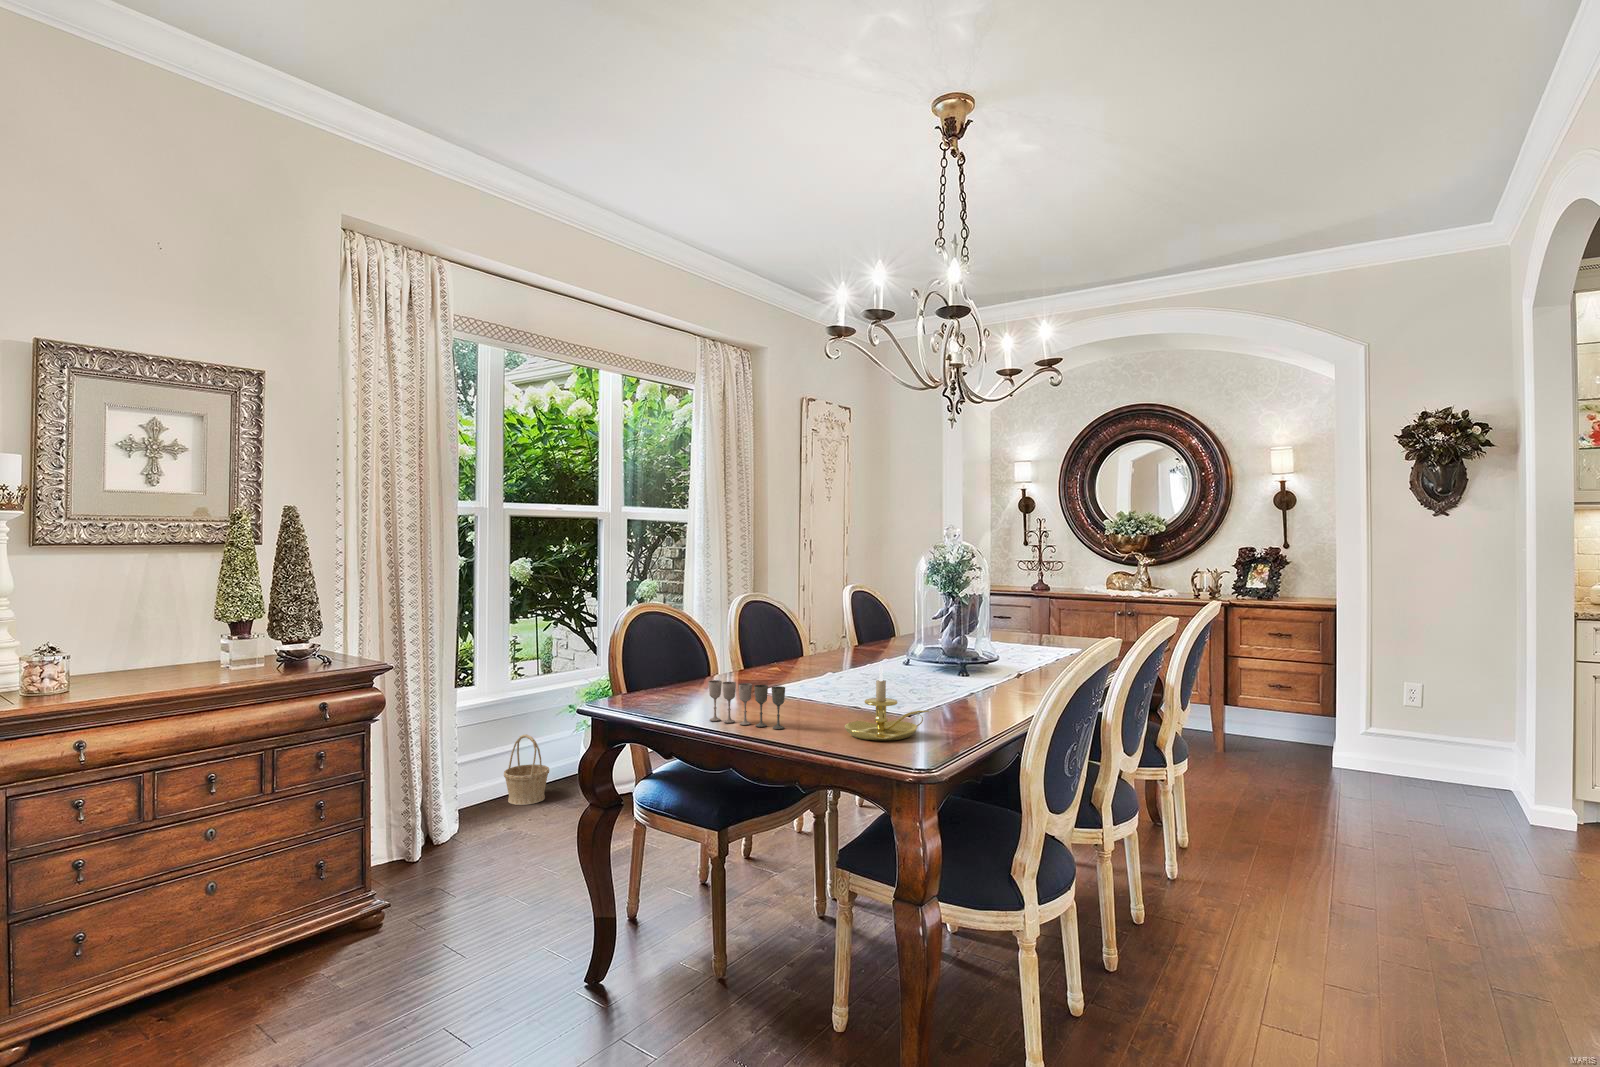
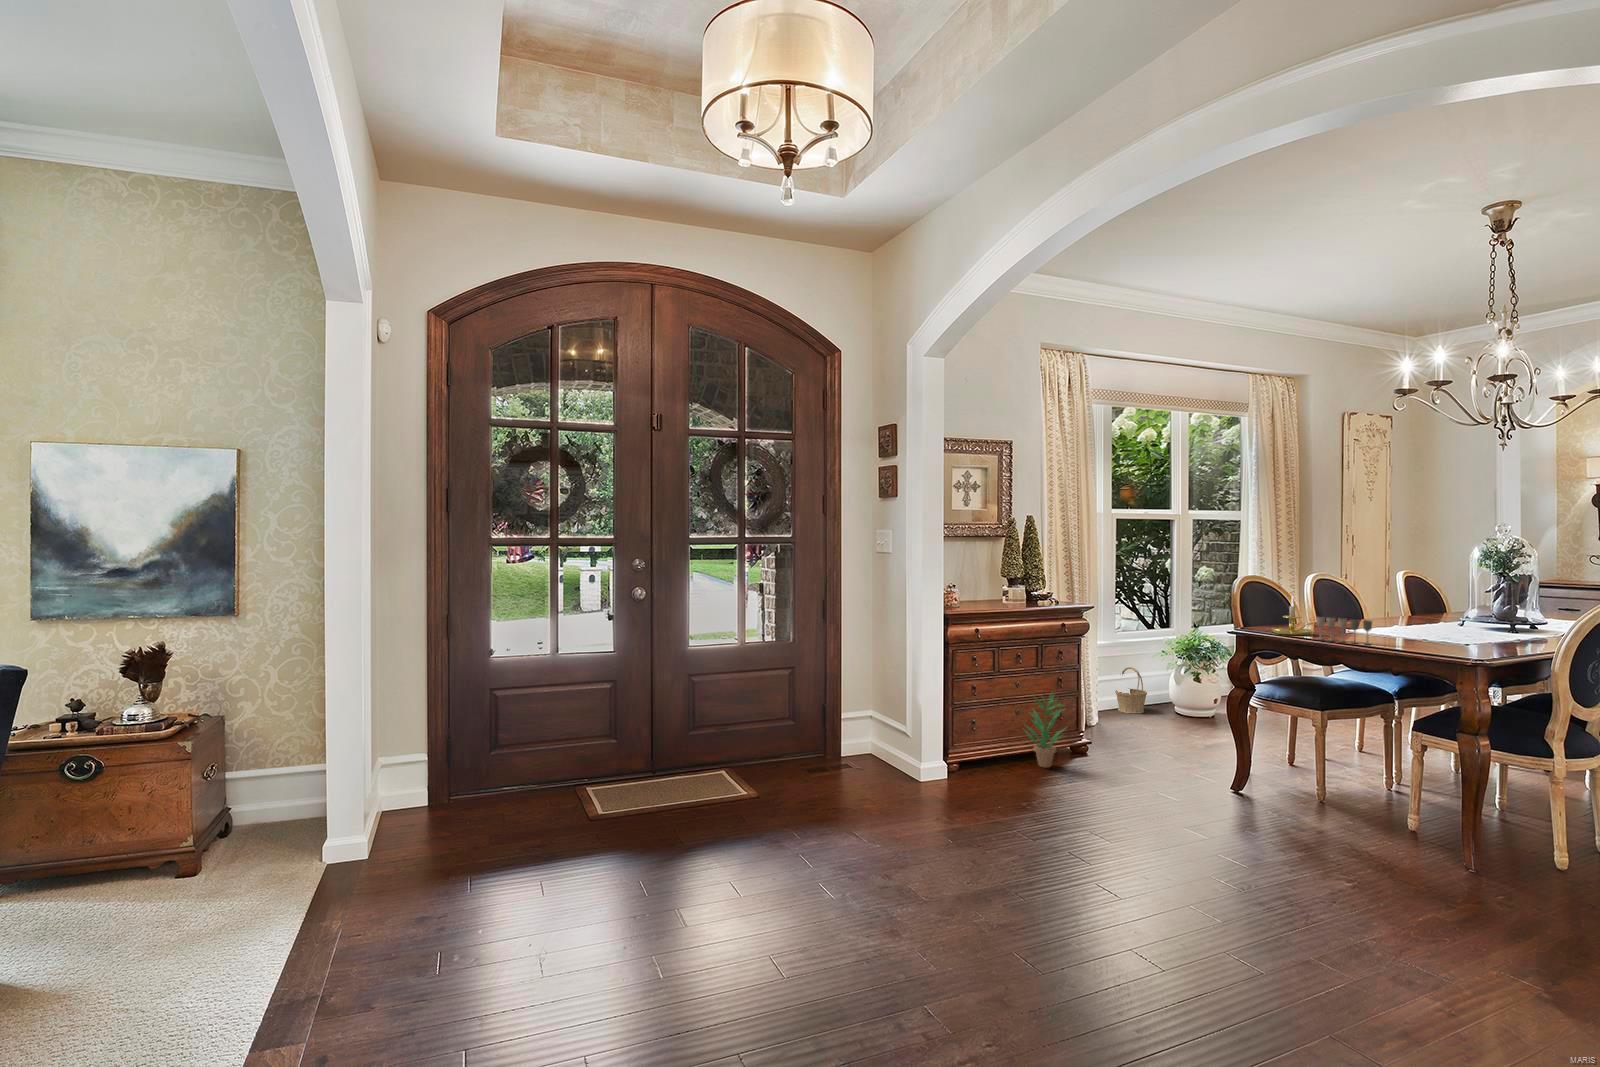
candle holder: present [845,661,929,741] -> present [1271,597,1318,635]
potted plant: none [206,847,302,1005] -> present [1026,694,1064,768]

